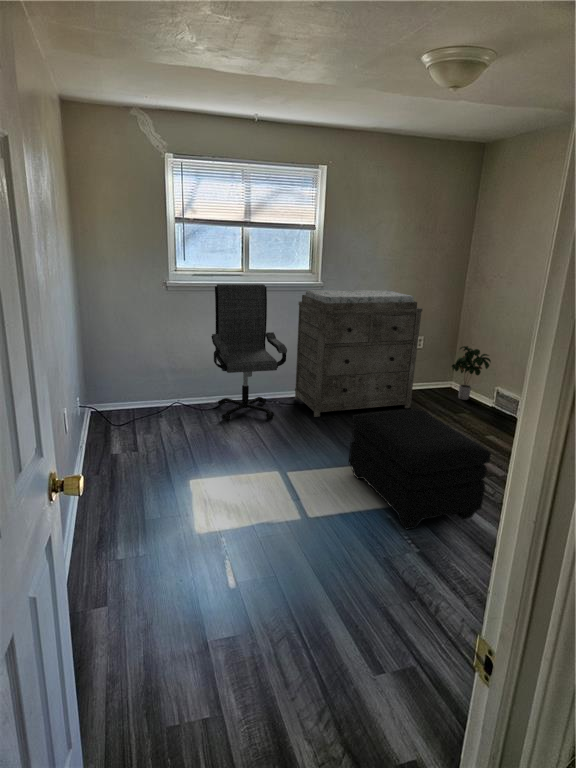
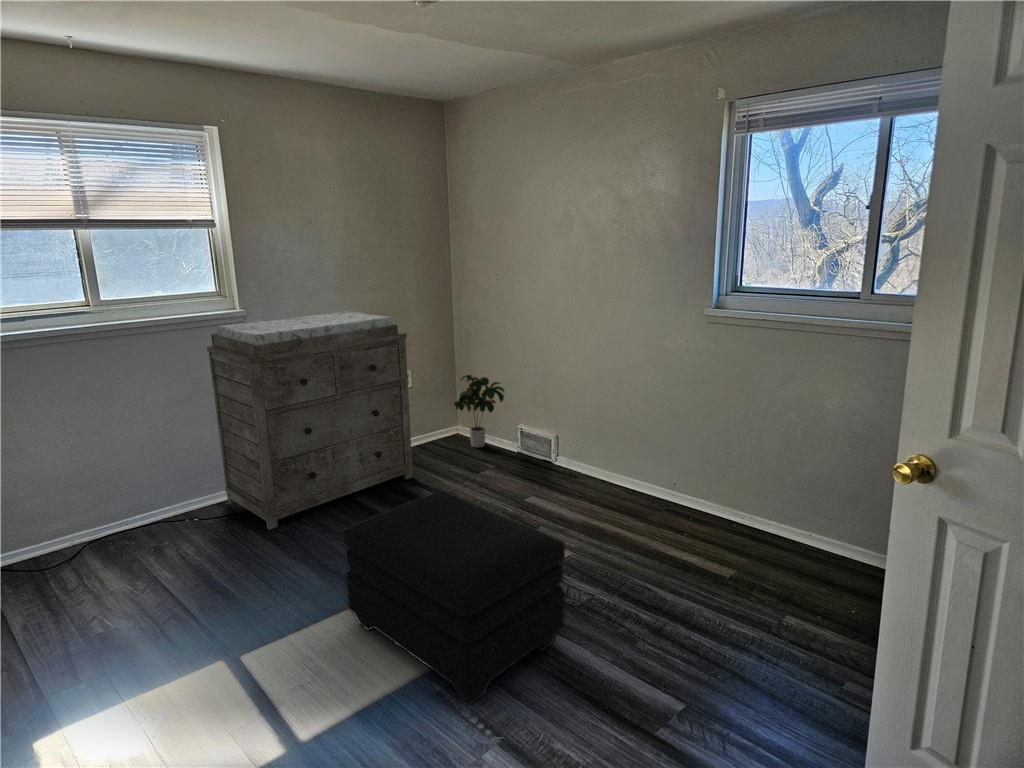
office chair: present [211,284,287,420] -> none [31,325,201,580]

